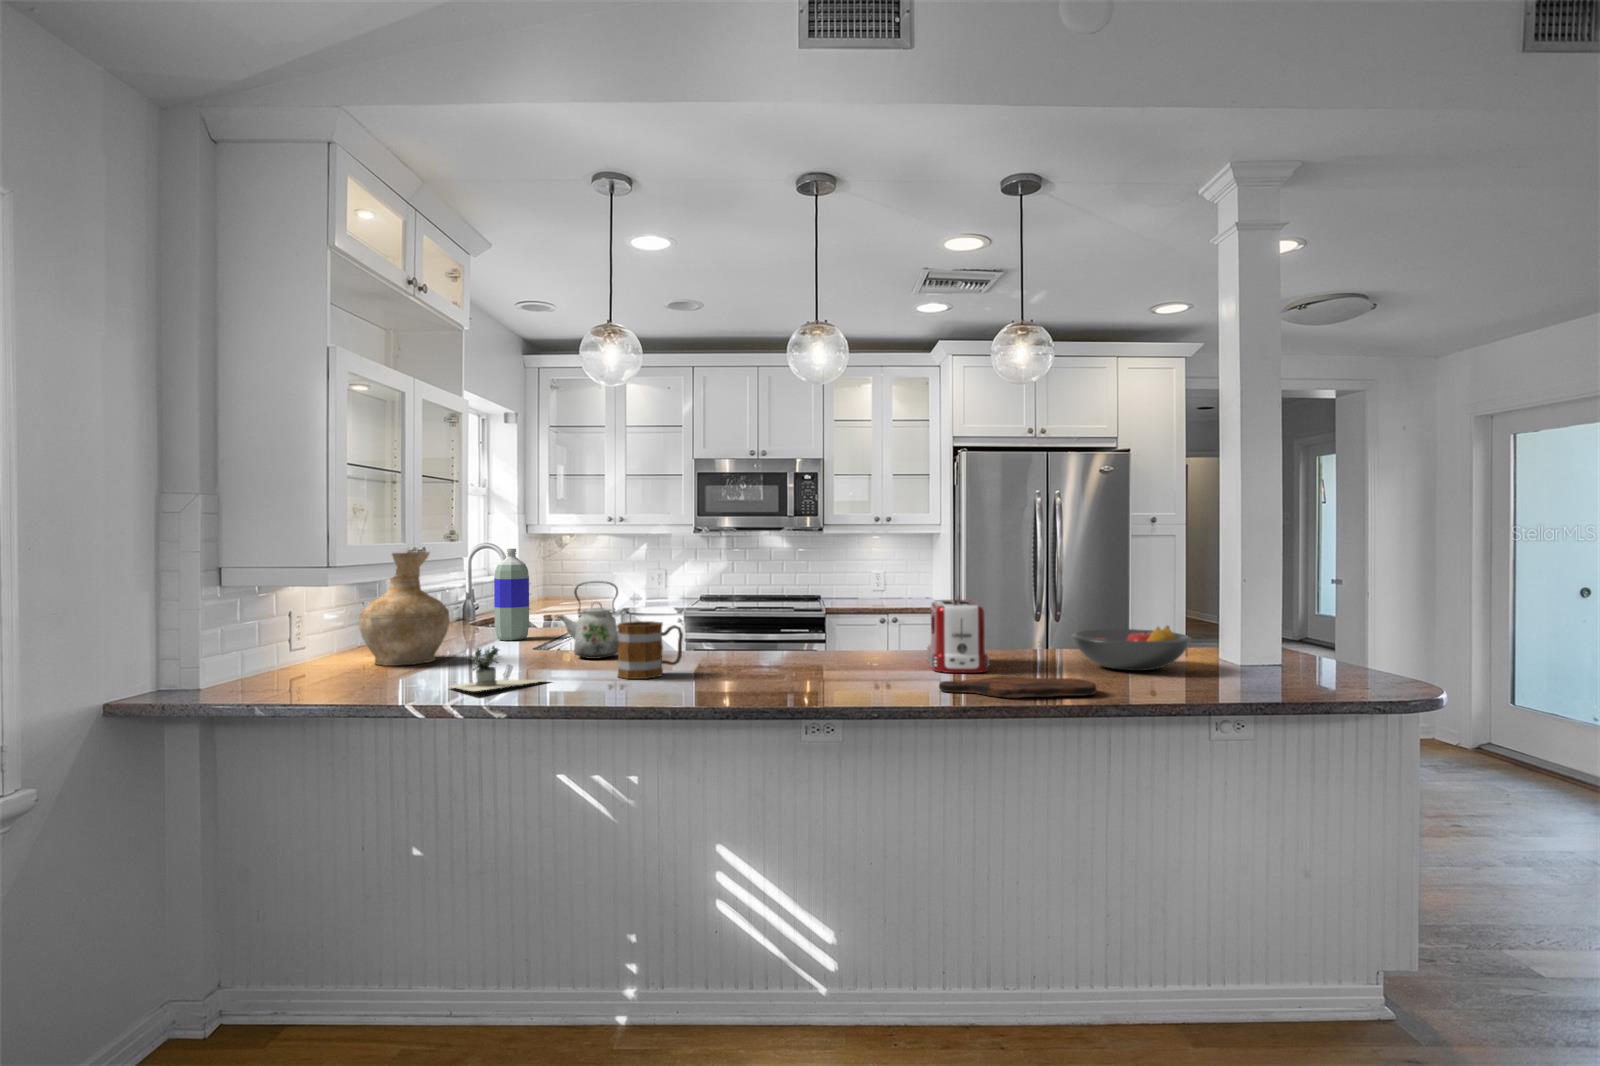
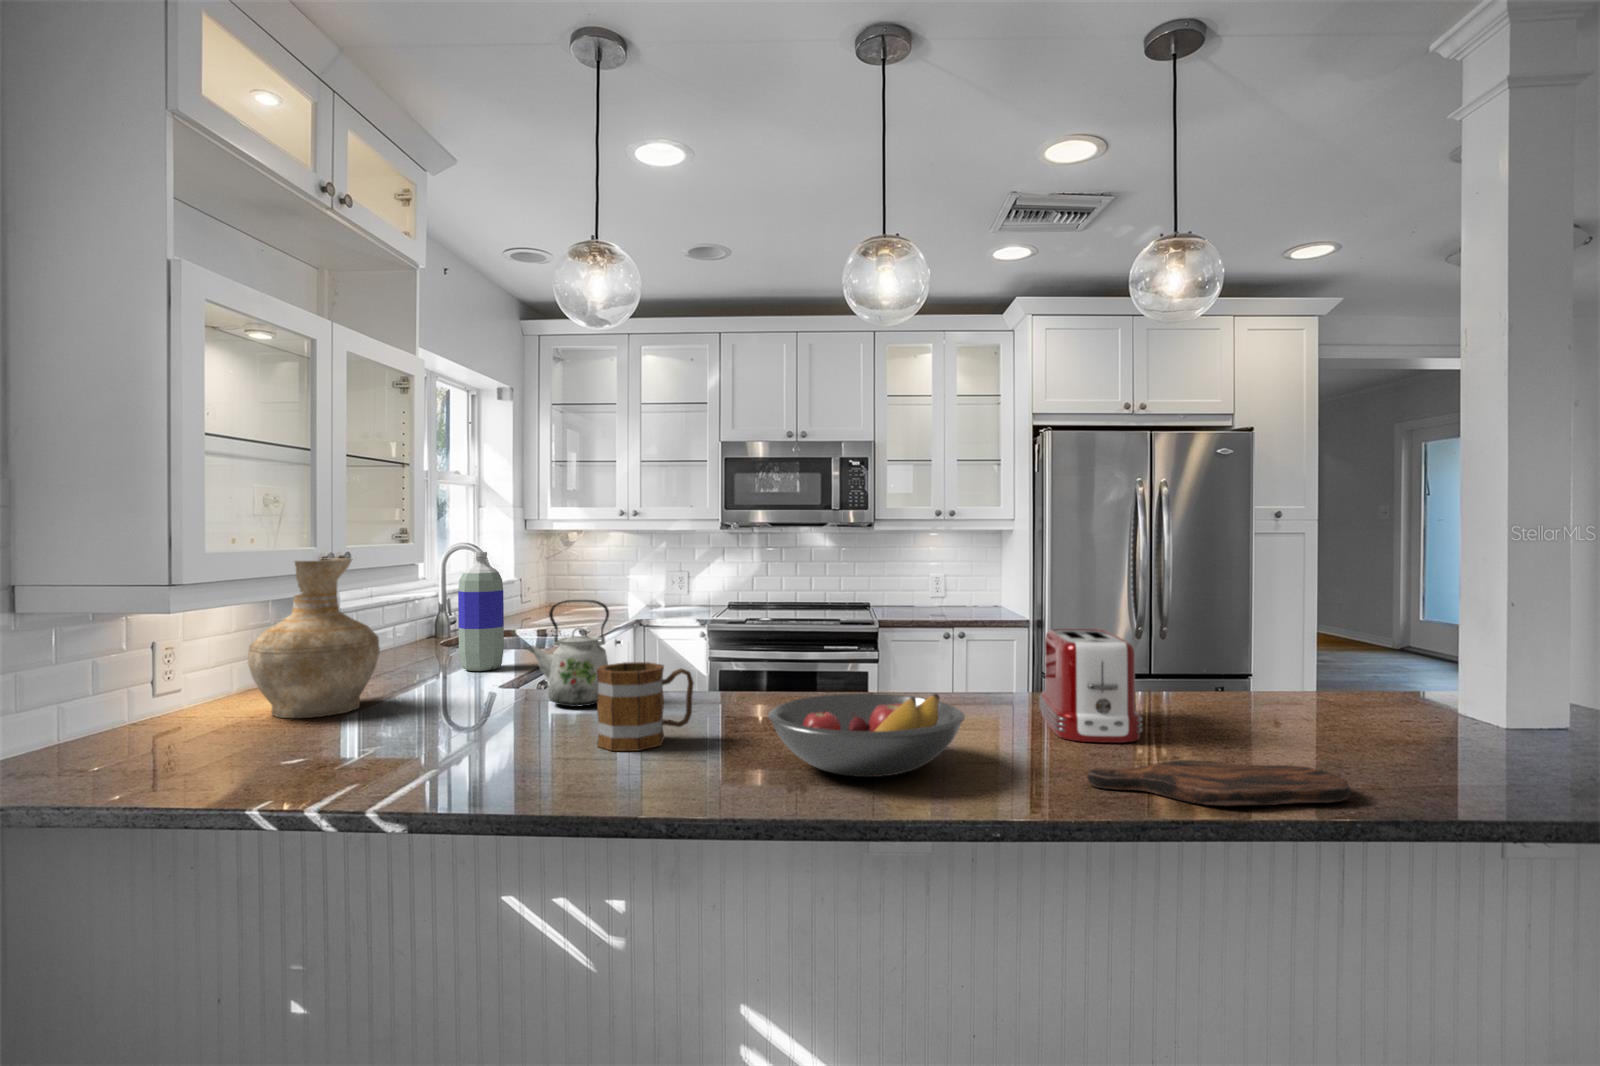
fruit bowl: present [1072,626,1191,671] -> present [769,693,965,777]
potted plant: present [451,646,546,691] -> none [335,704,540,784]

